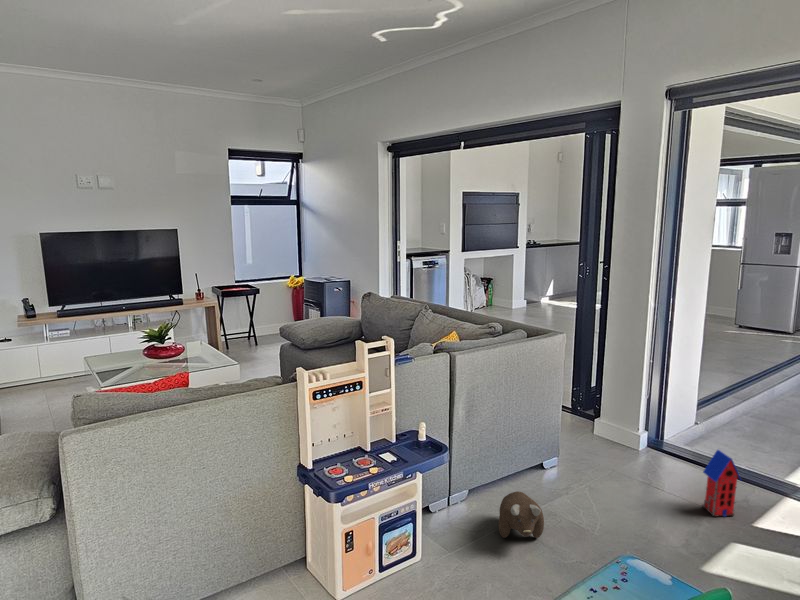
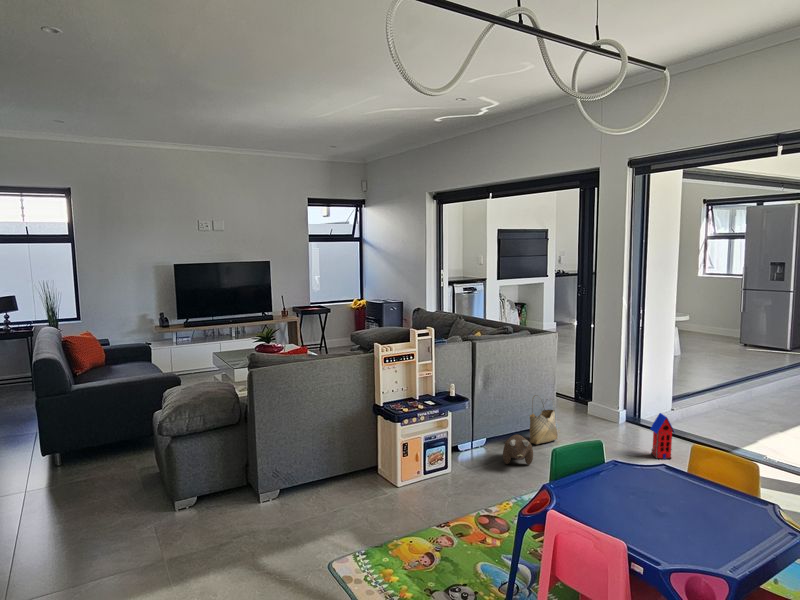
woven basket: none [529,422,568,495] -> present [529,395,558,444]

